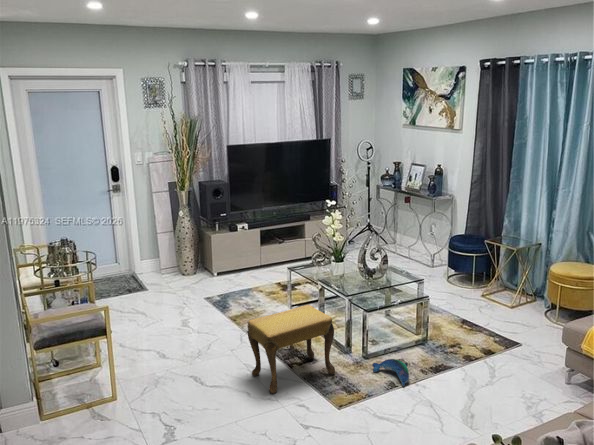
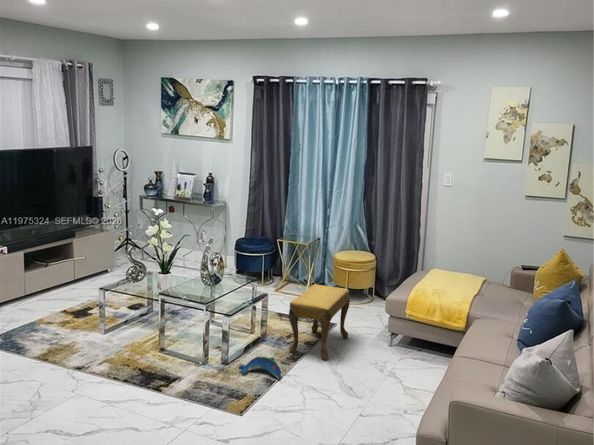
footstool: present [248,305,335,394] -> present [289,284,350,360]

